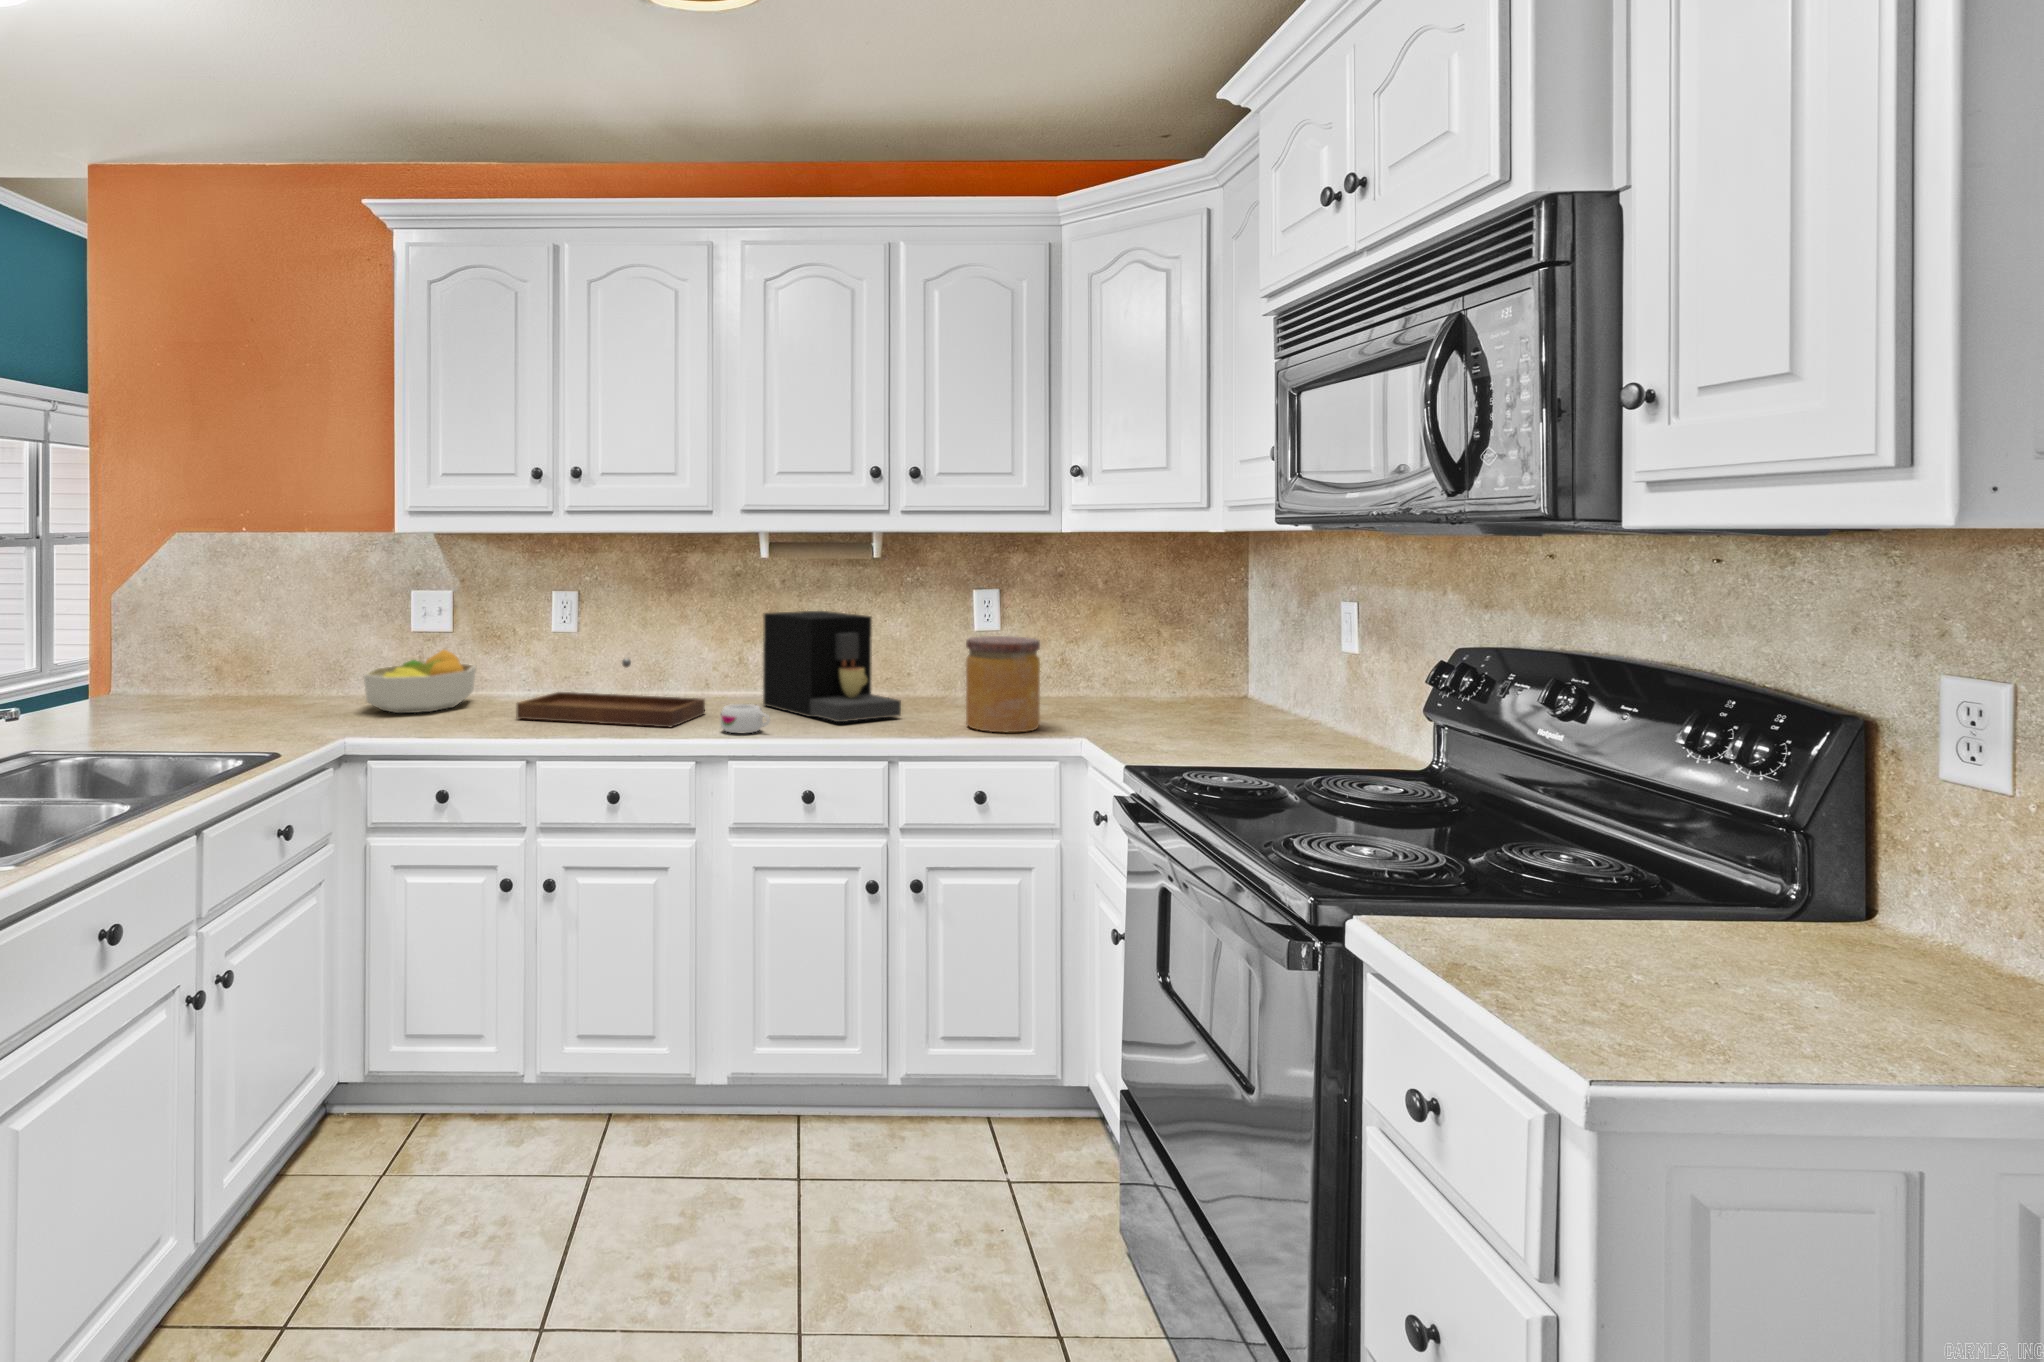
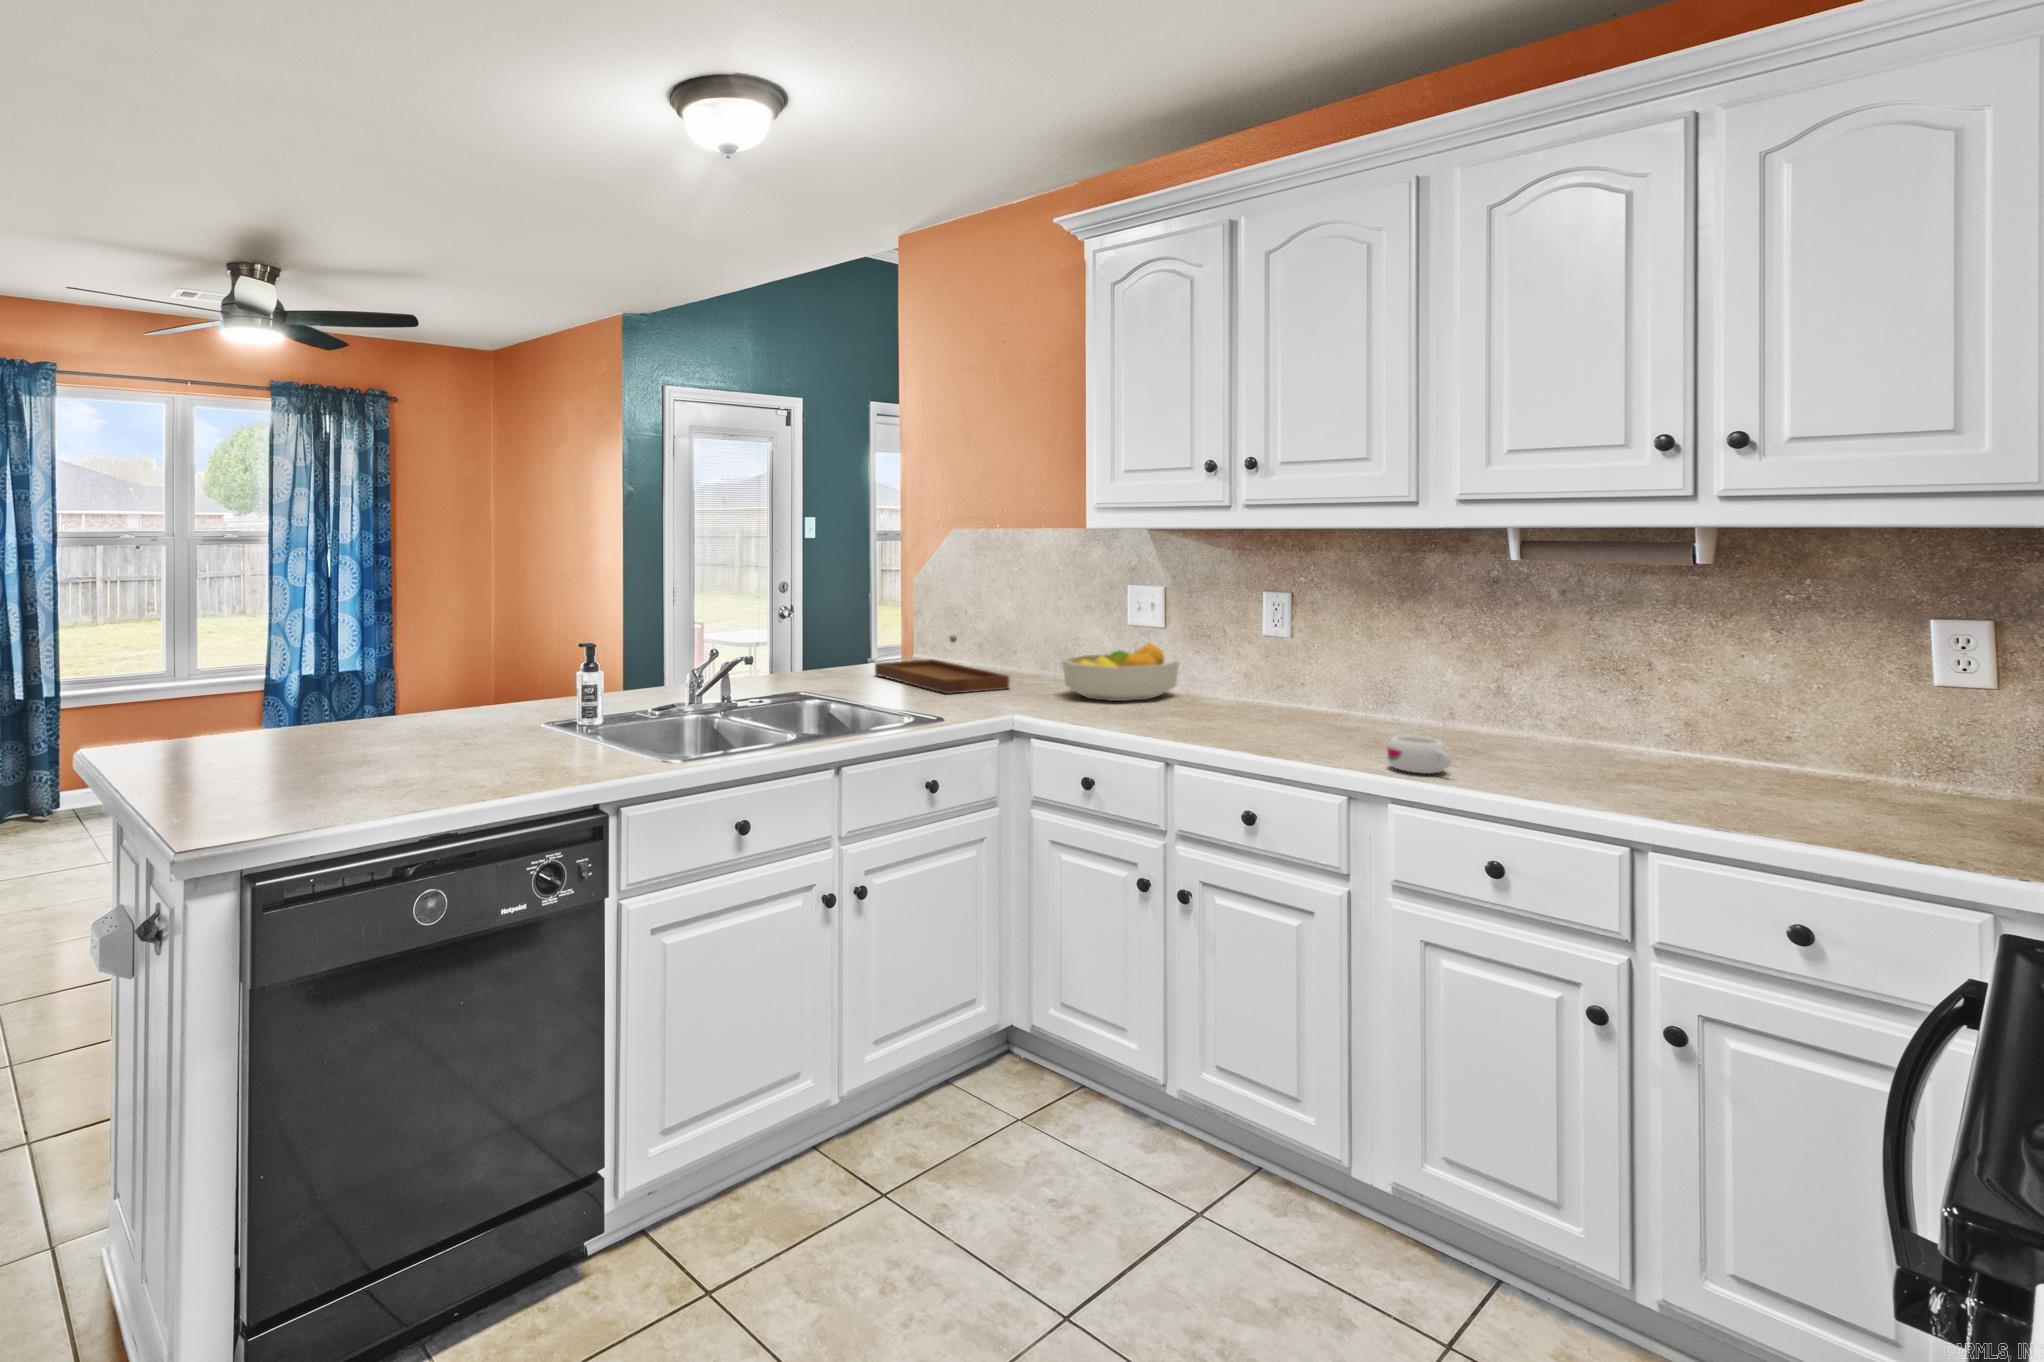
coffee maker: present [763,611,901,722] -> none [1503,628,1698,787]
jar: present [966,636,1040,732] -> none [1805,686,1970,849]
tray: present [517,658,705,727] -> present [875,635,1010,694]

